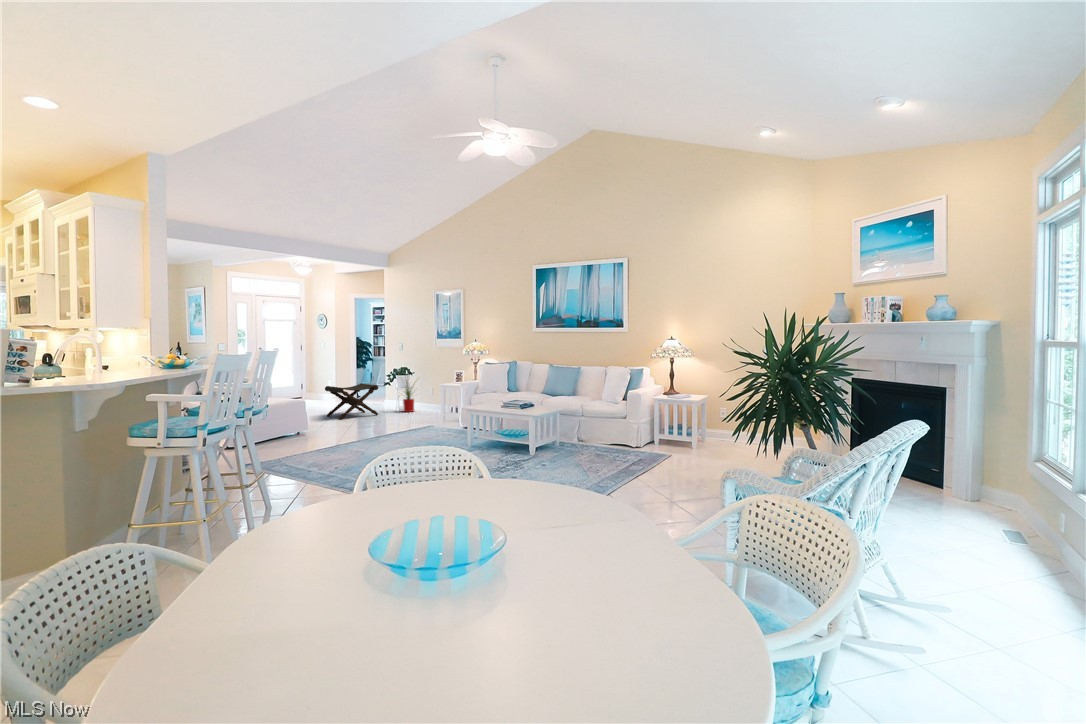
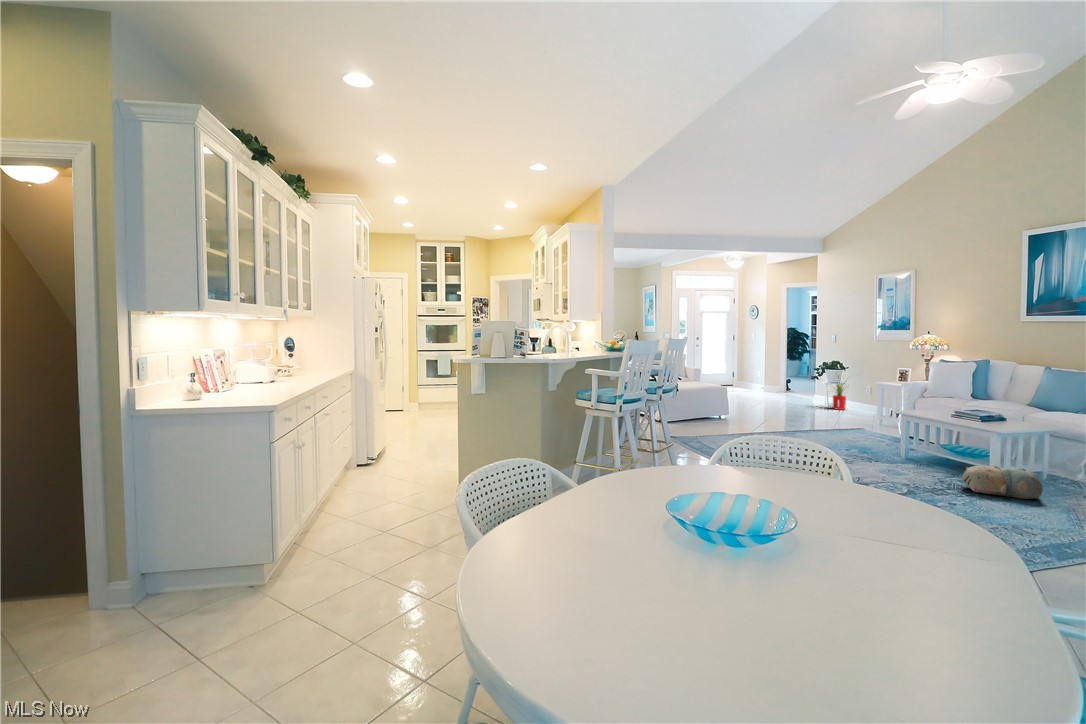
footstool: present [325,383,378,419] -> none [750,375,804,409]
plush toy: none [517,442,563,466] -> present [962,465,1043,499]

